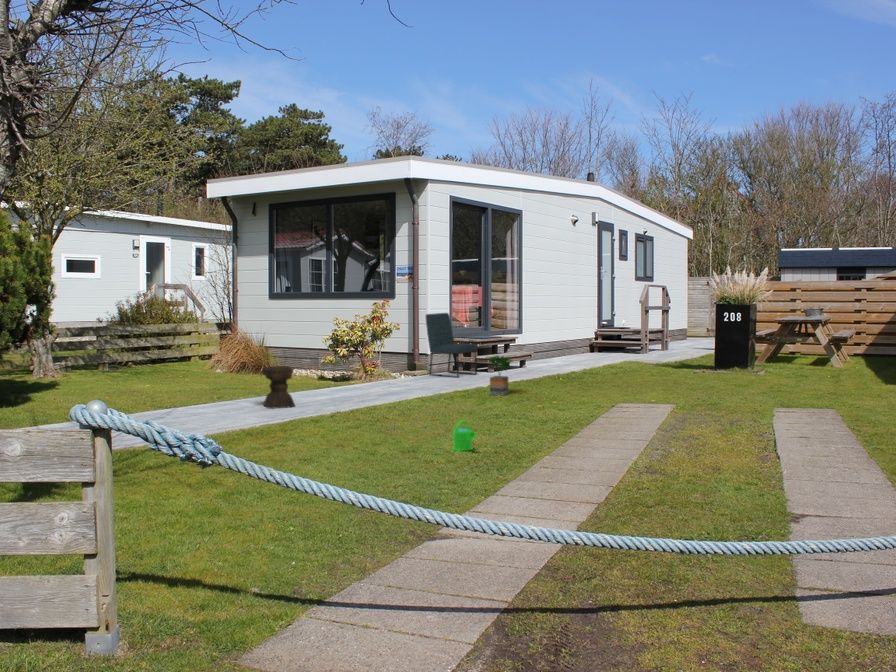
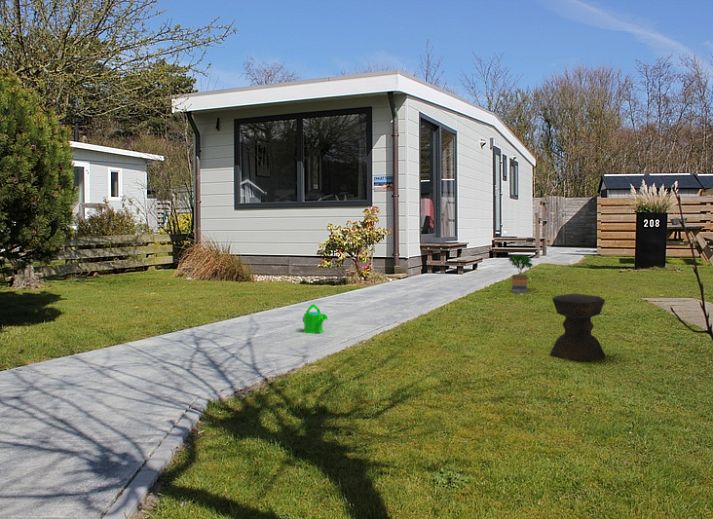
chair: present [426,313,478,378] -> none [408,220,455,279]
stool: present [263,366,295,409] -> present [550,294,606,362]
watering can: present [452,421,476,451] -> present [303,304,328,333]

